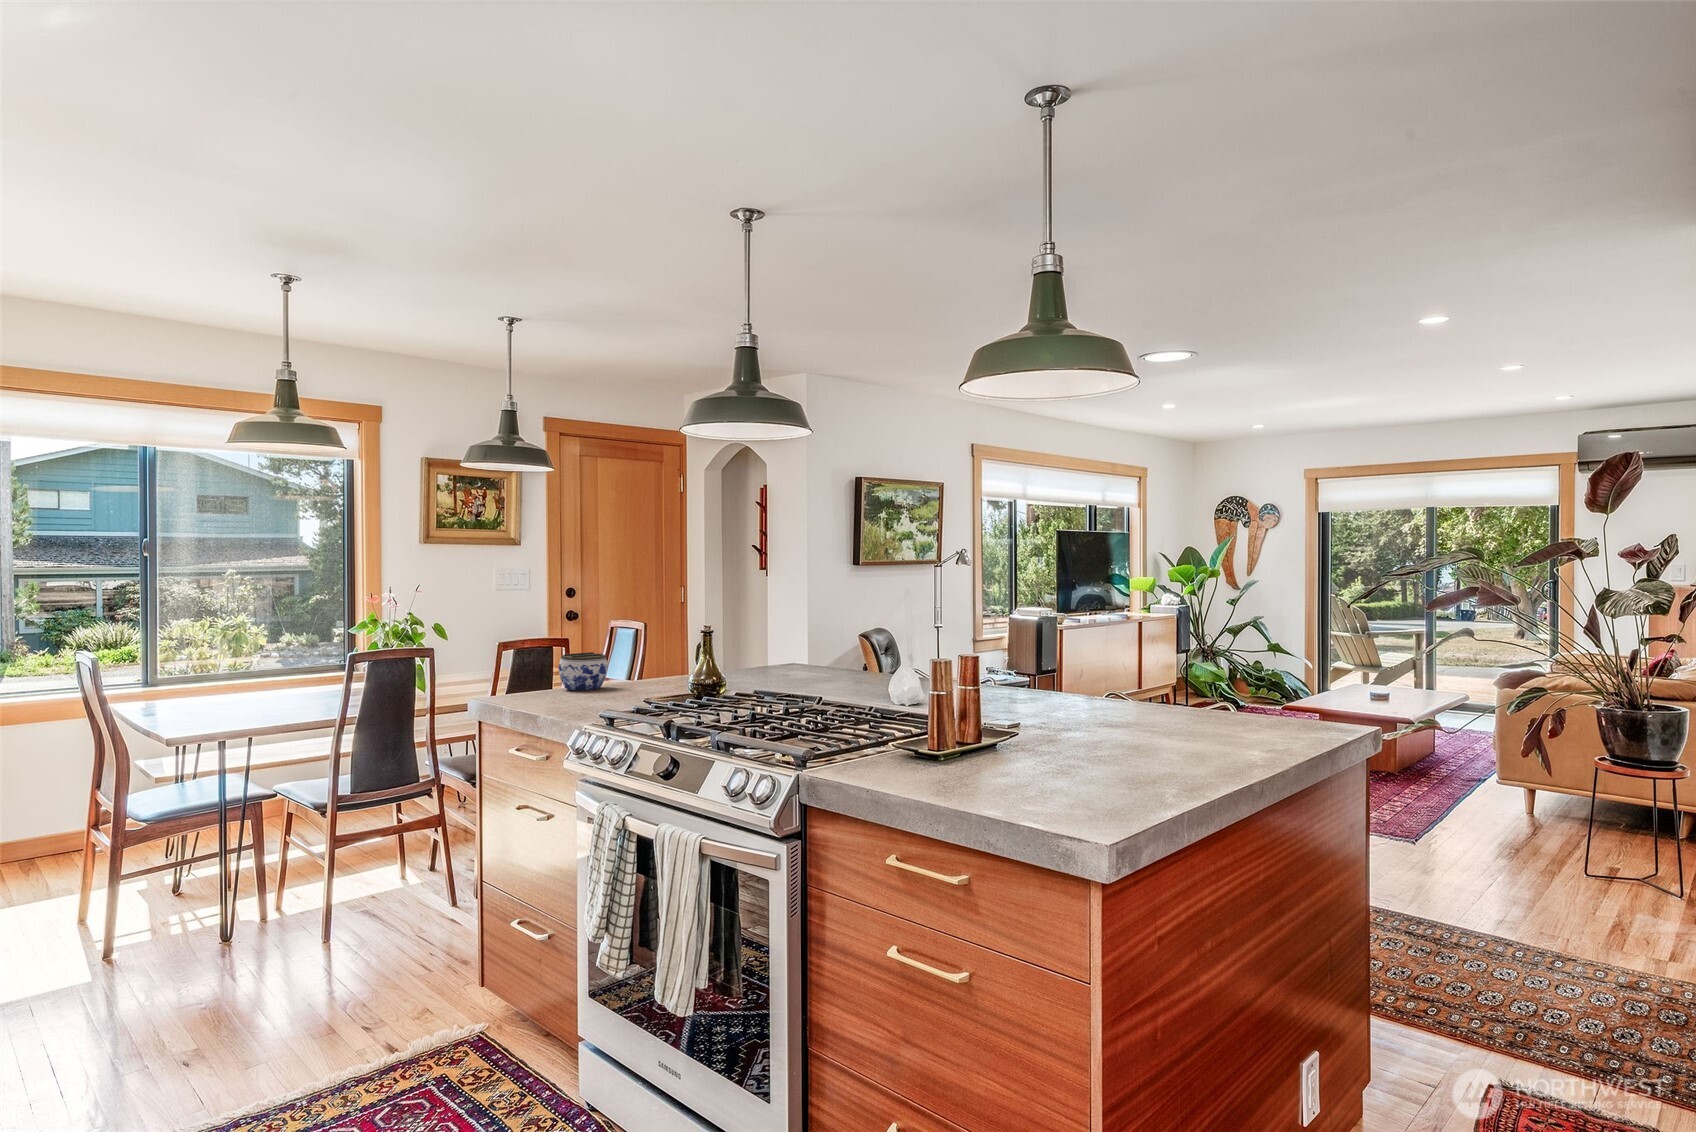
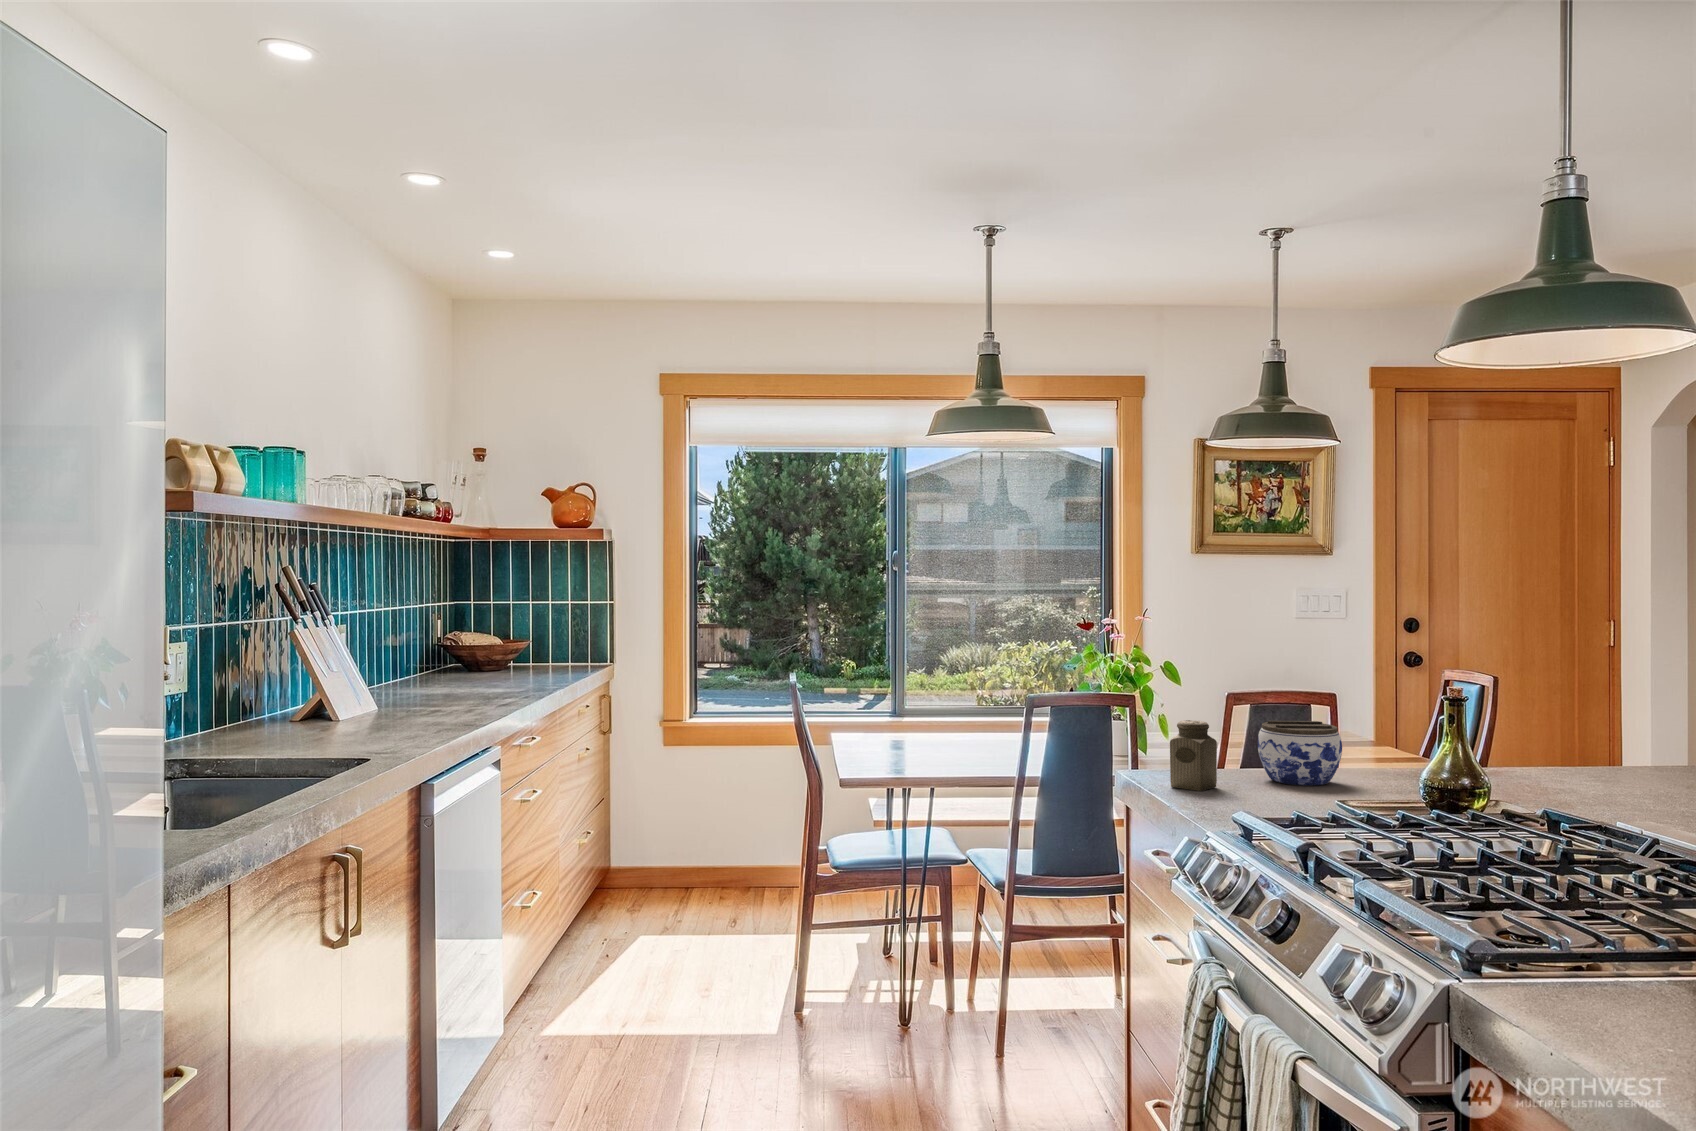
salt shaker: none [517,656,544,699] -> present [1170,720,1217,791]

